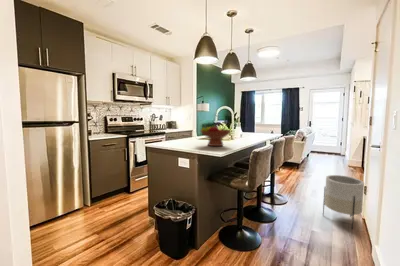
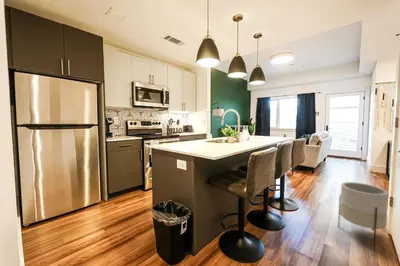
fruit bowl: present [201,125,231,146] -> none [201,126,233,148]

